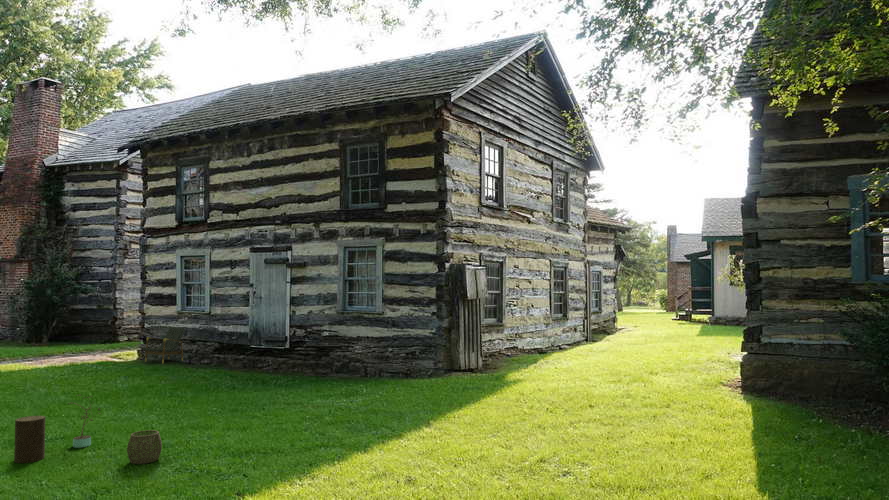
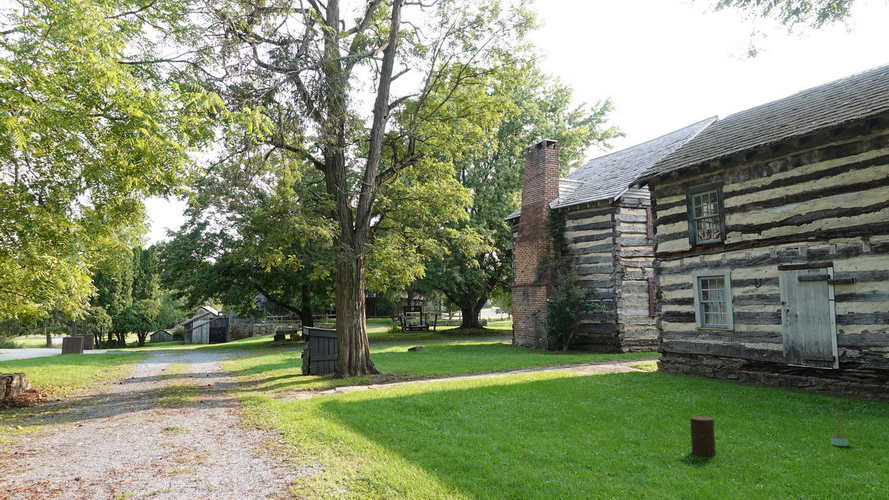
lounge chair: present [143,328,185,363] -> none [671,342,708,376]
potted plant: present [68,395,101,448] -> present [827,398,855,446]
woven basket: present [127,430,162,464] -> none [806,441,842,474]

